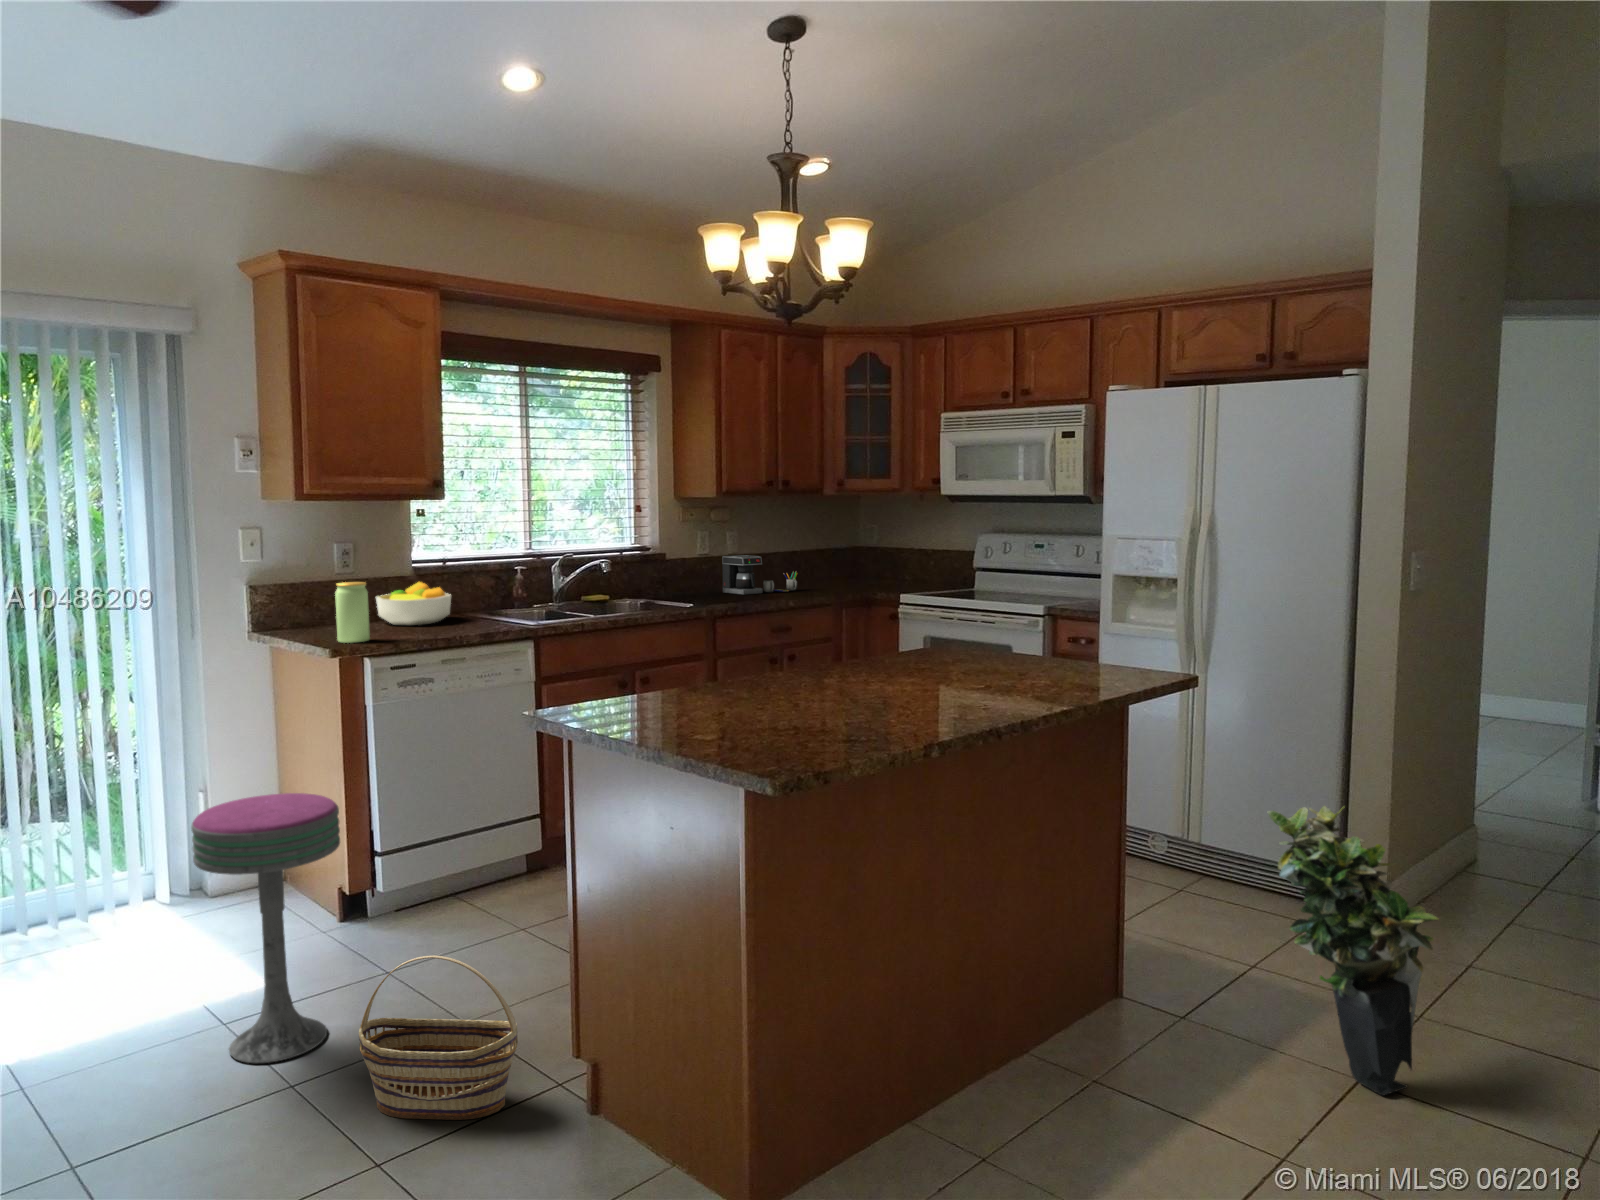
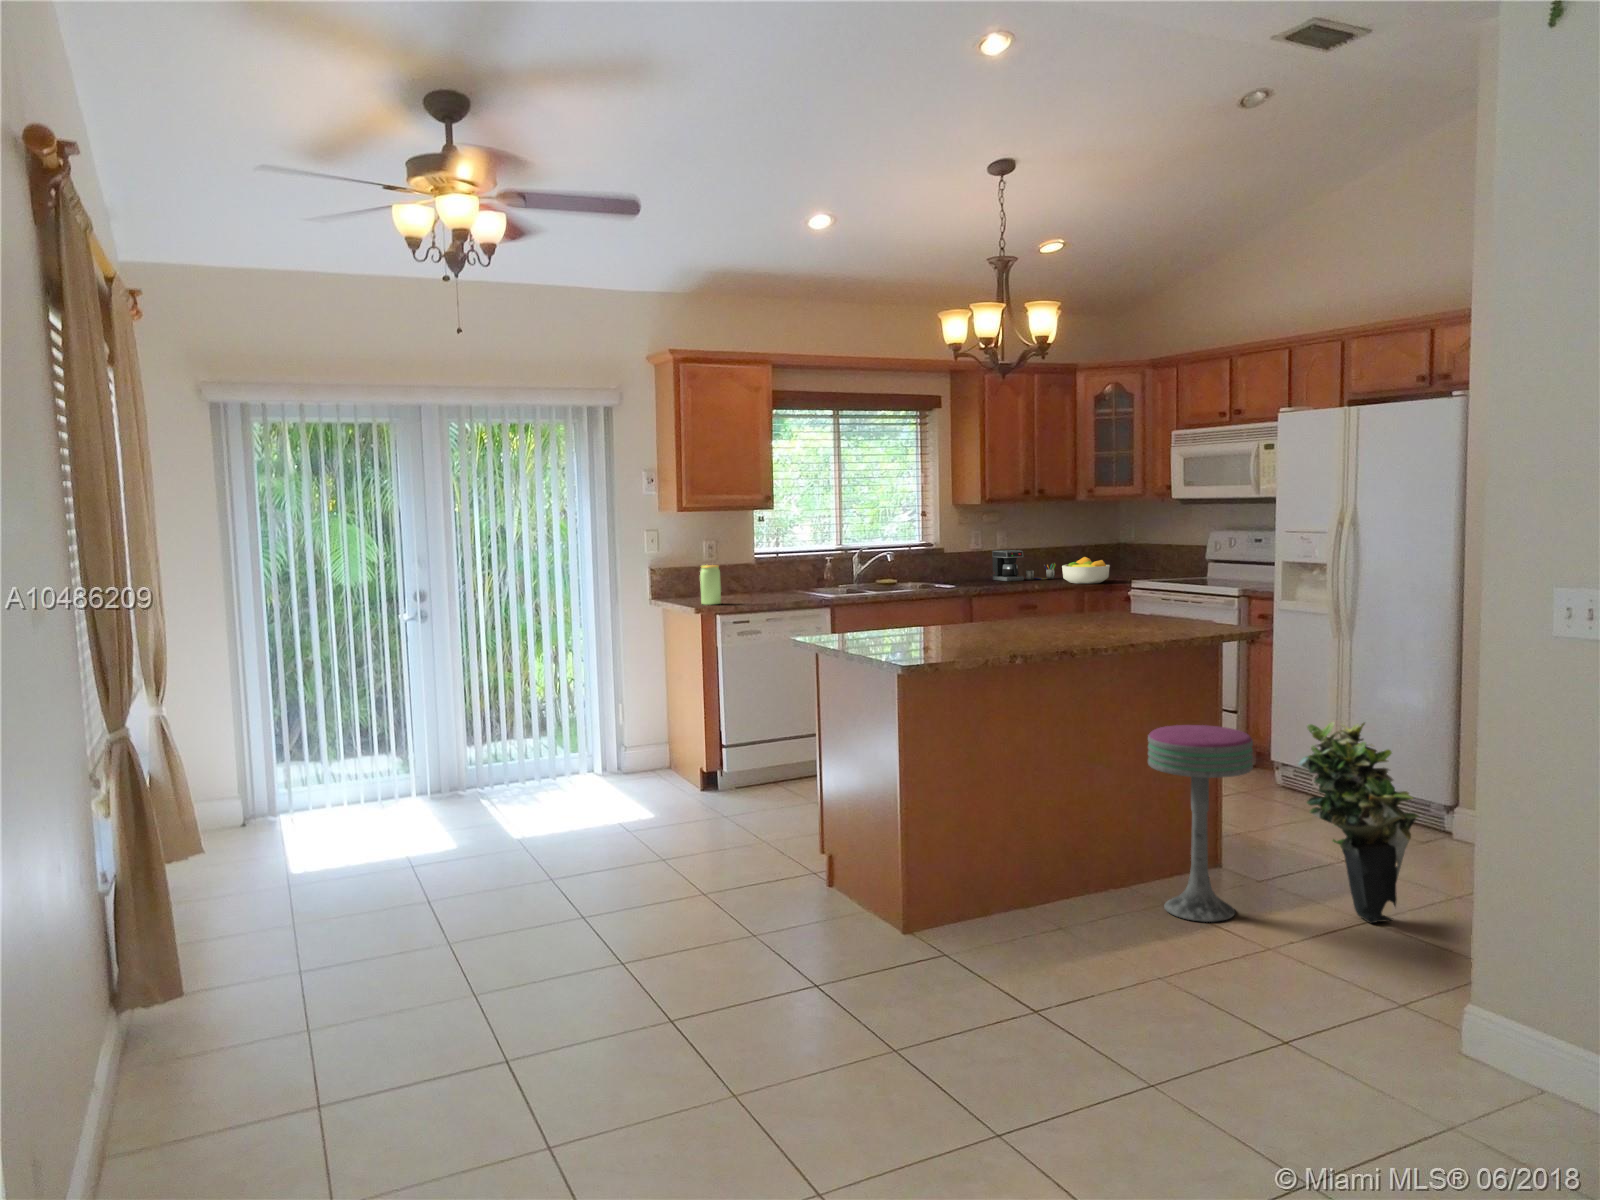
fruit bowl: present [376,582,451,625] -> present [1062,557,1110,584]
bar stool: present [191,793,340,1063] -> present [1148,725,1253,922]
basket: present [359,955,518,1120] -> none [702,780,790,877]

